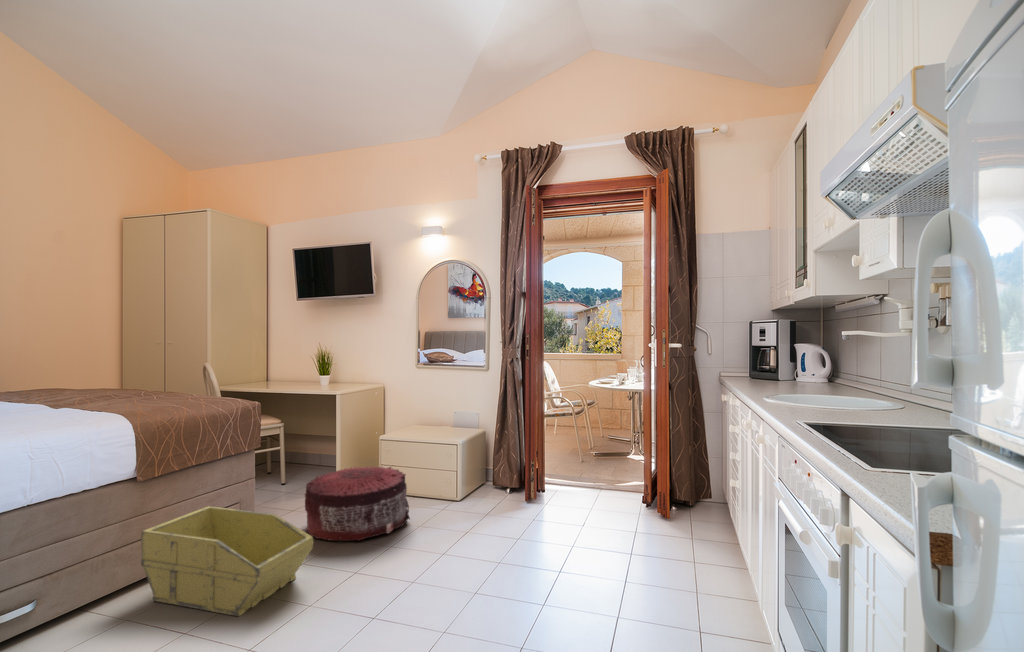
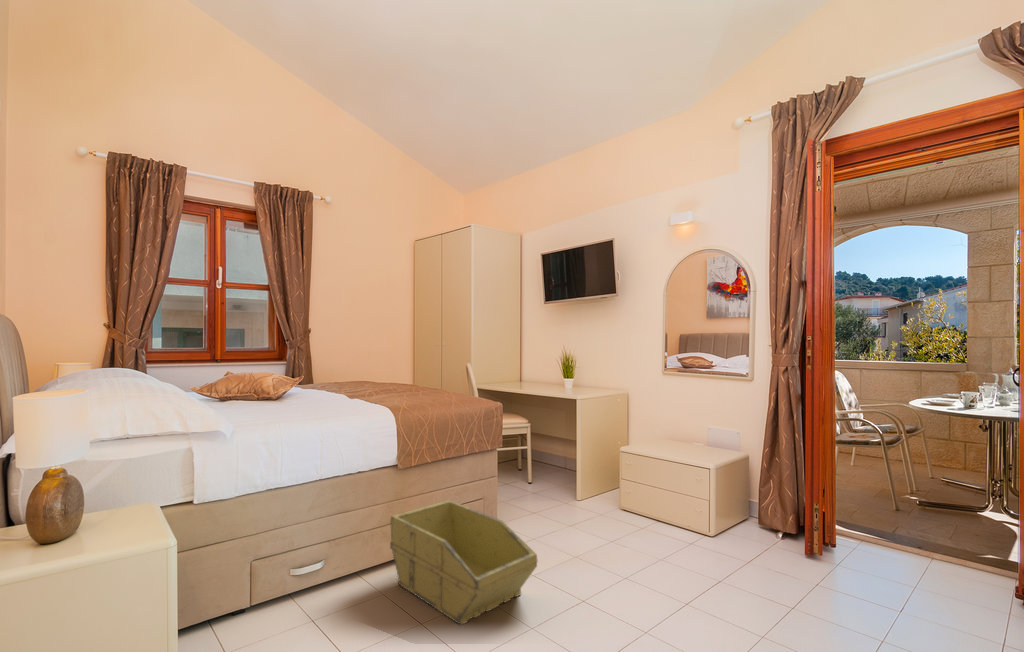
pouf: present [305,467,410,541] -> none [540,477,651,564]

